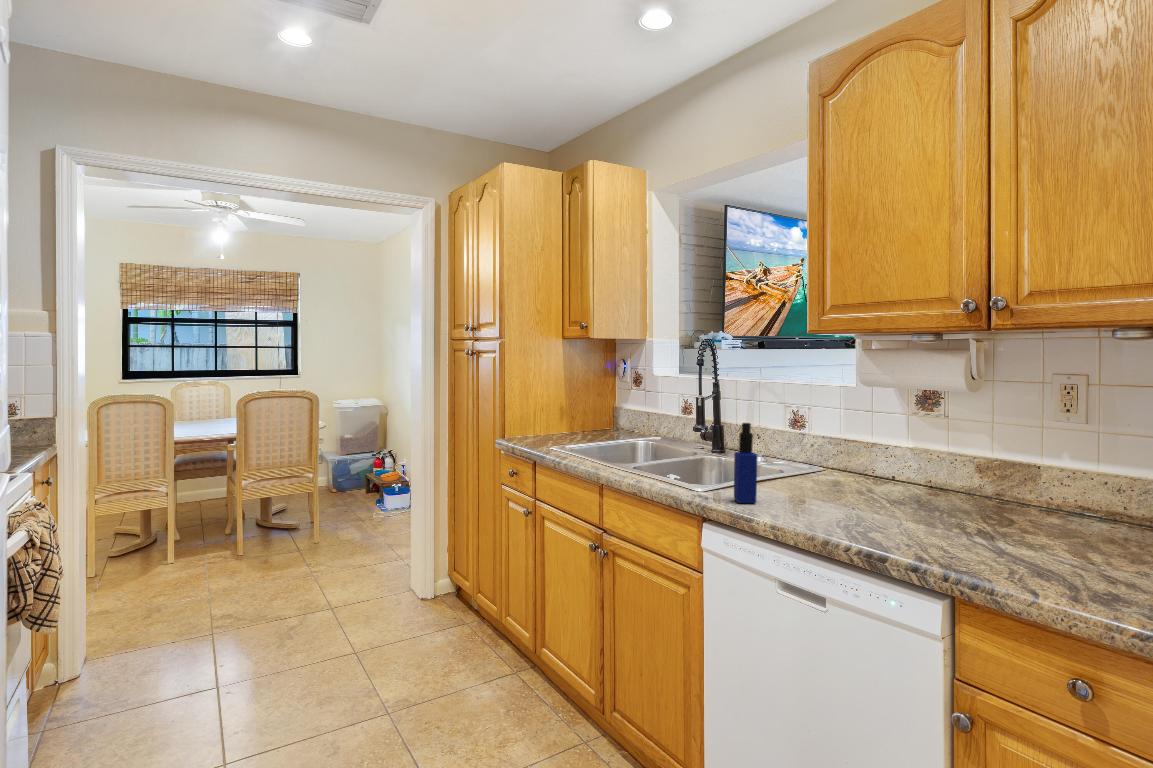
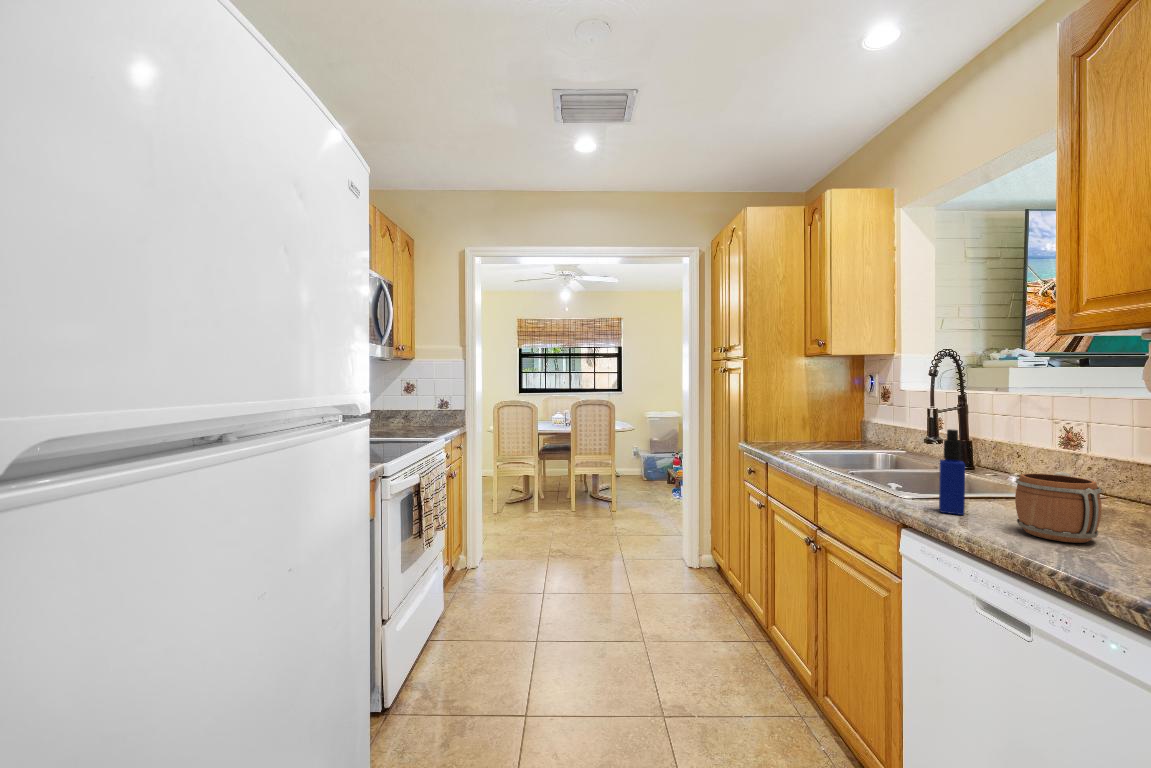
mug: none [799,456,859,518] -> present [1015,472,1102,543]

